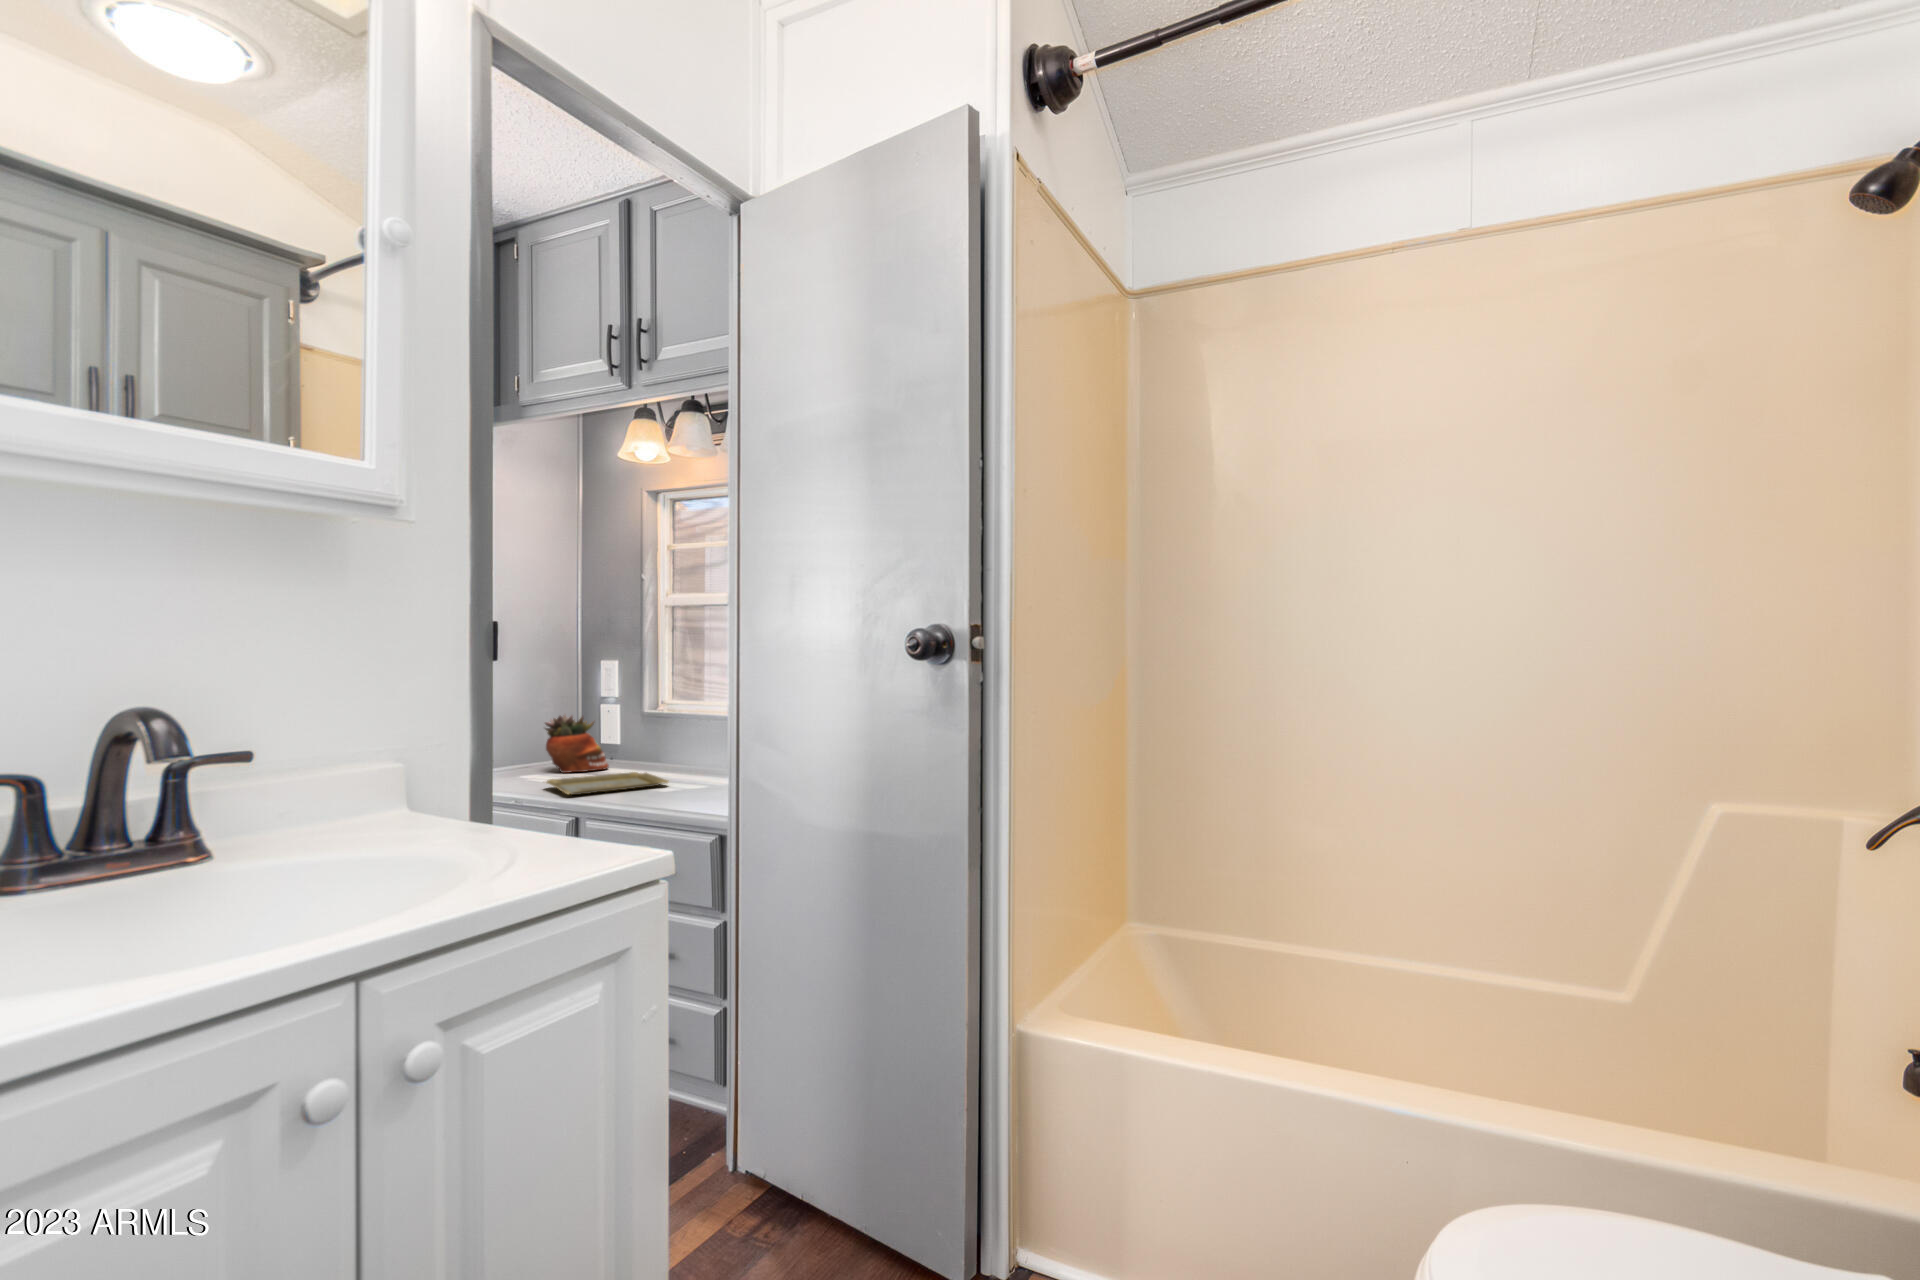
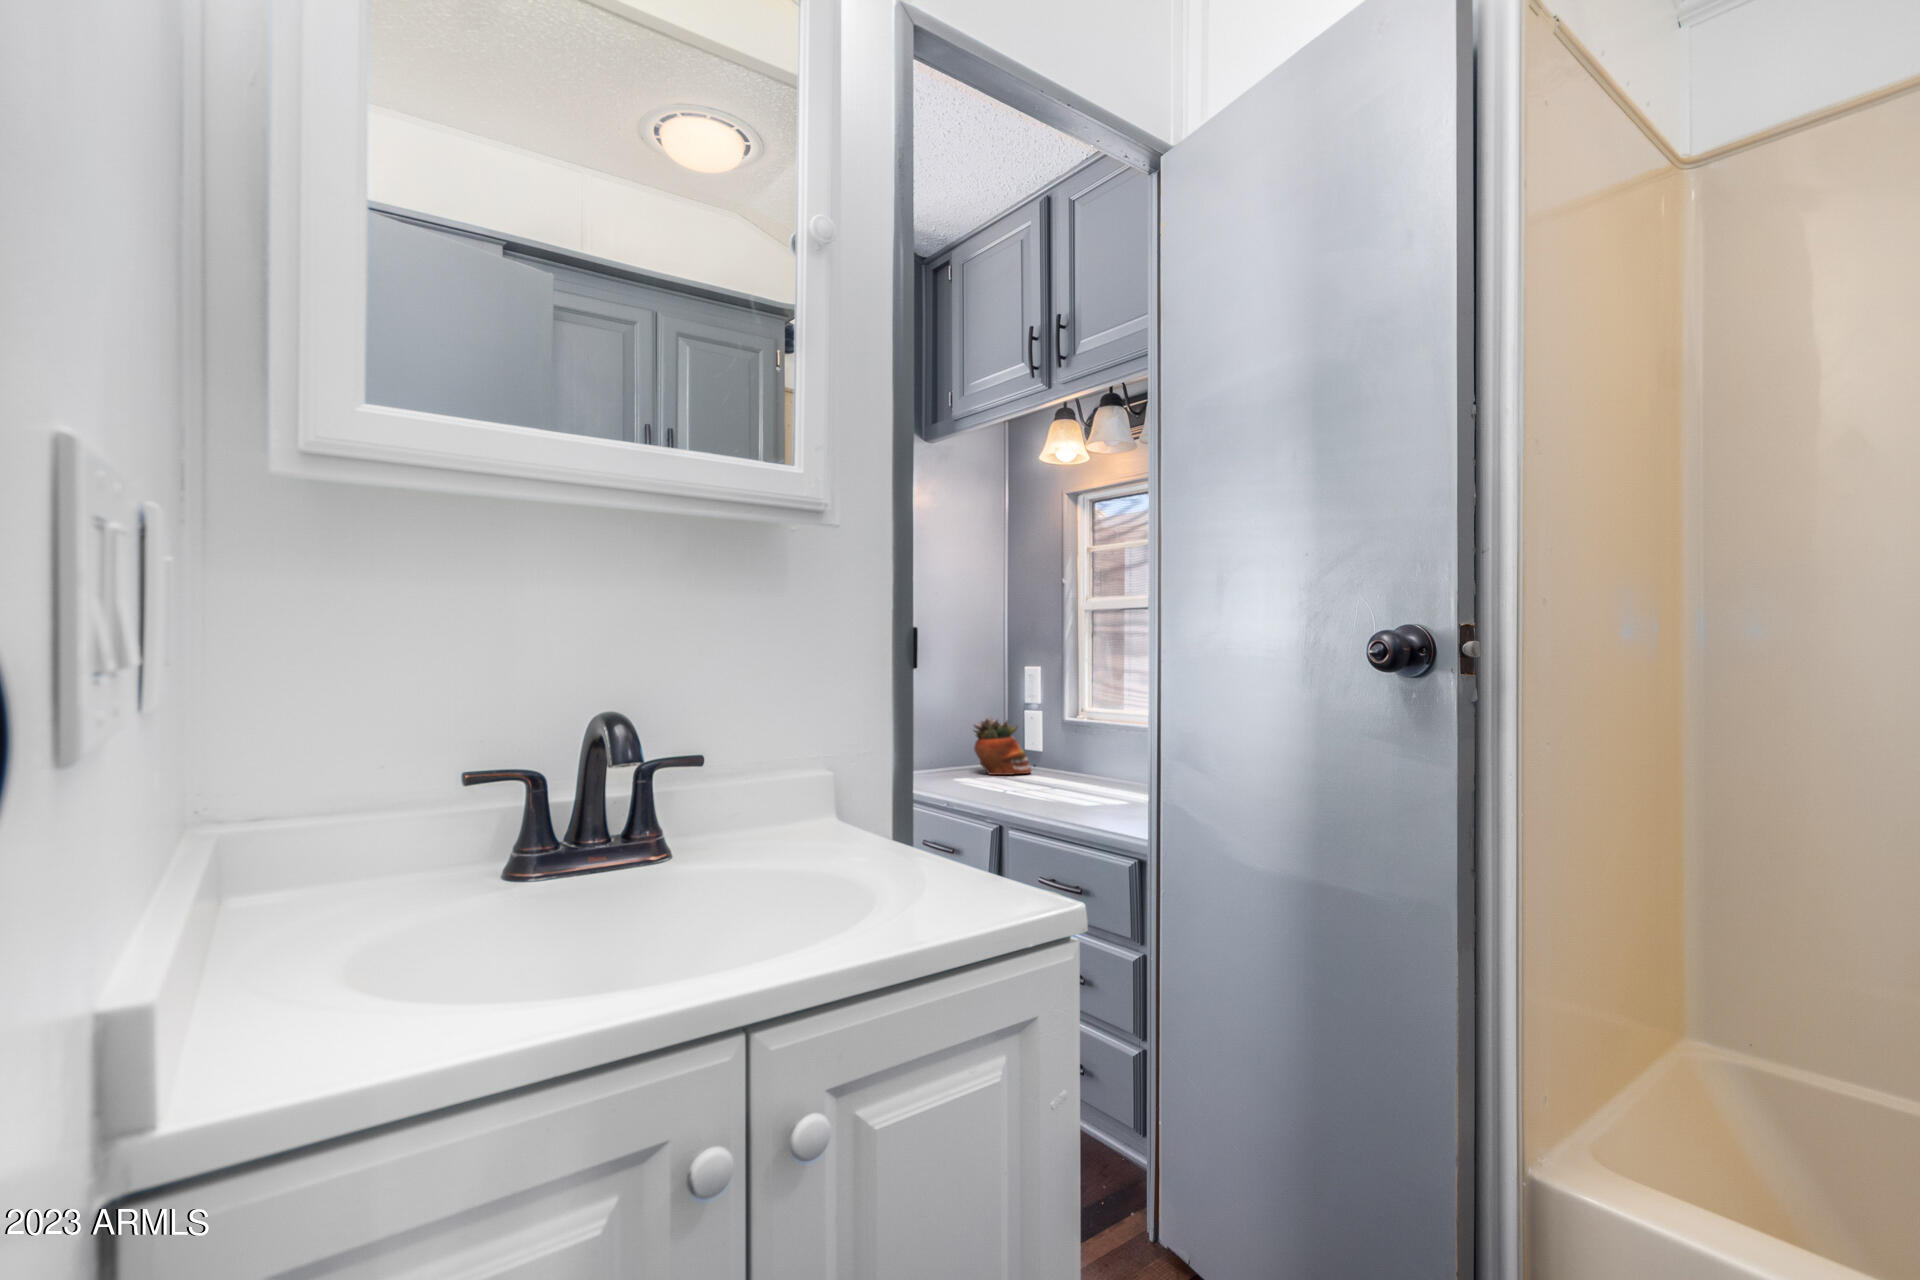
tray: present [546,772,668,795] -> none [970,779,1089,800]

